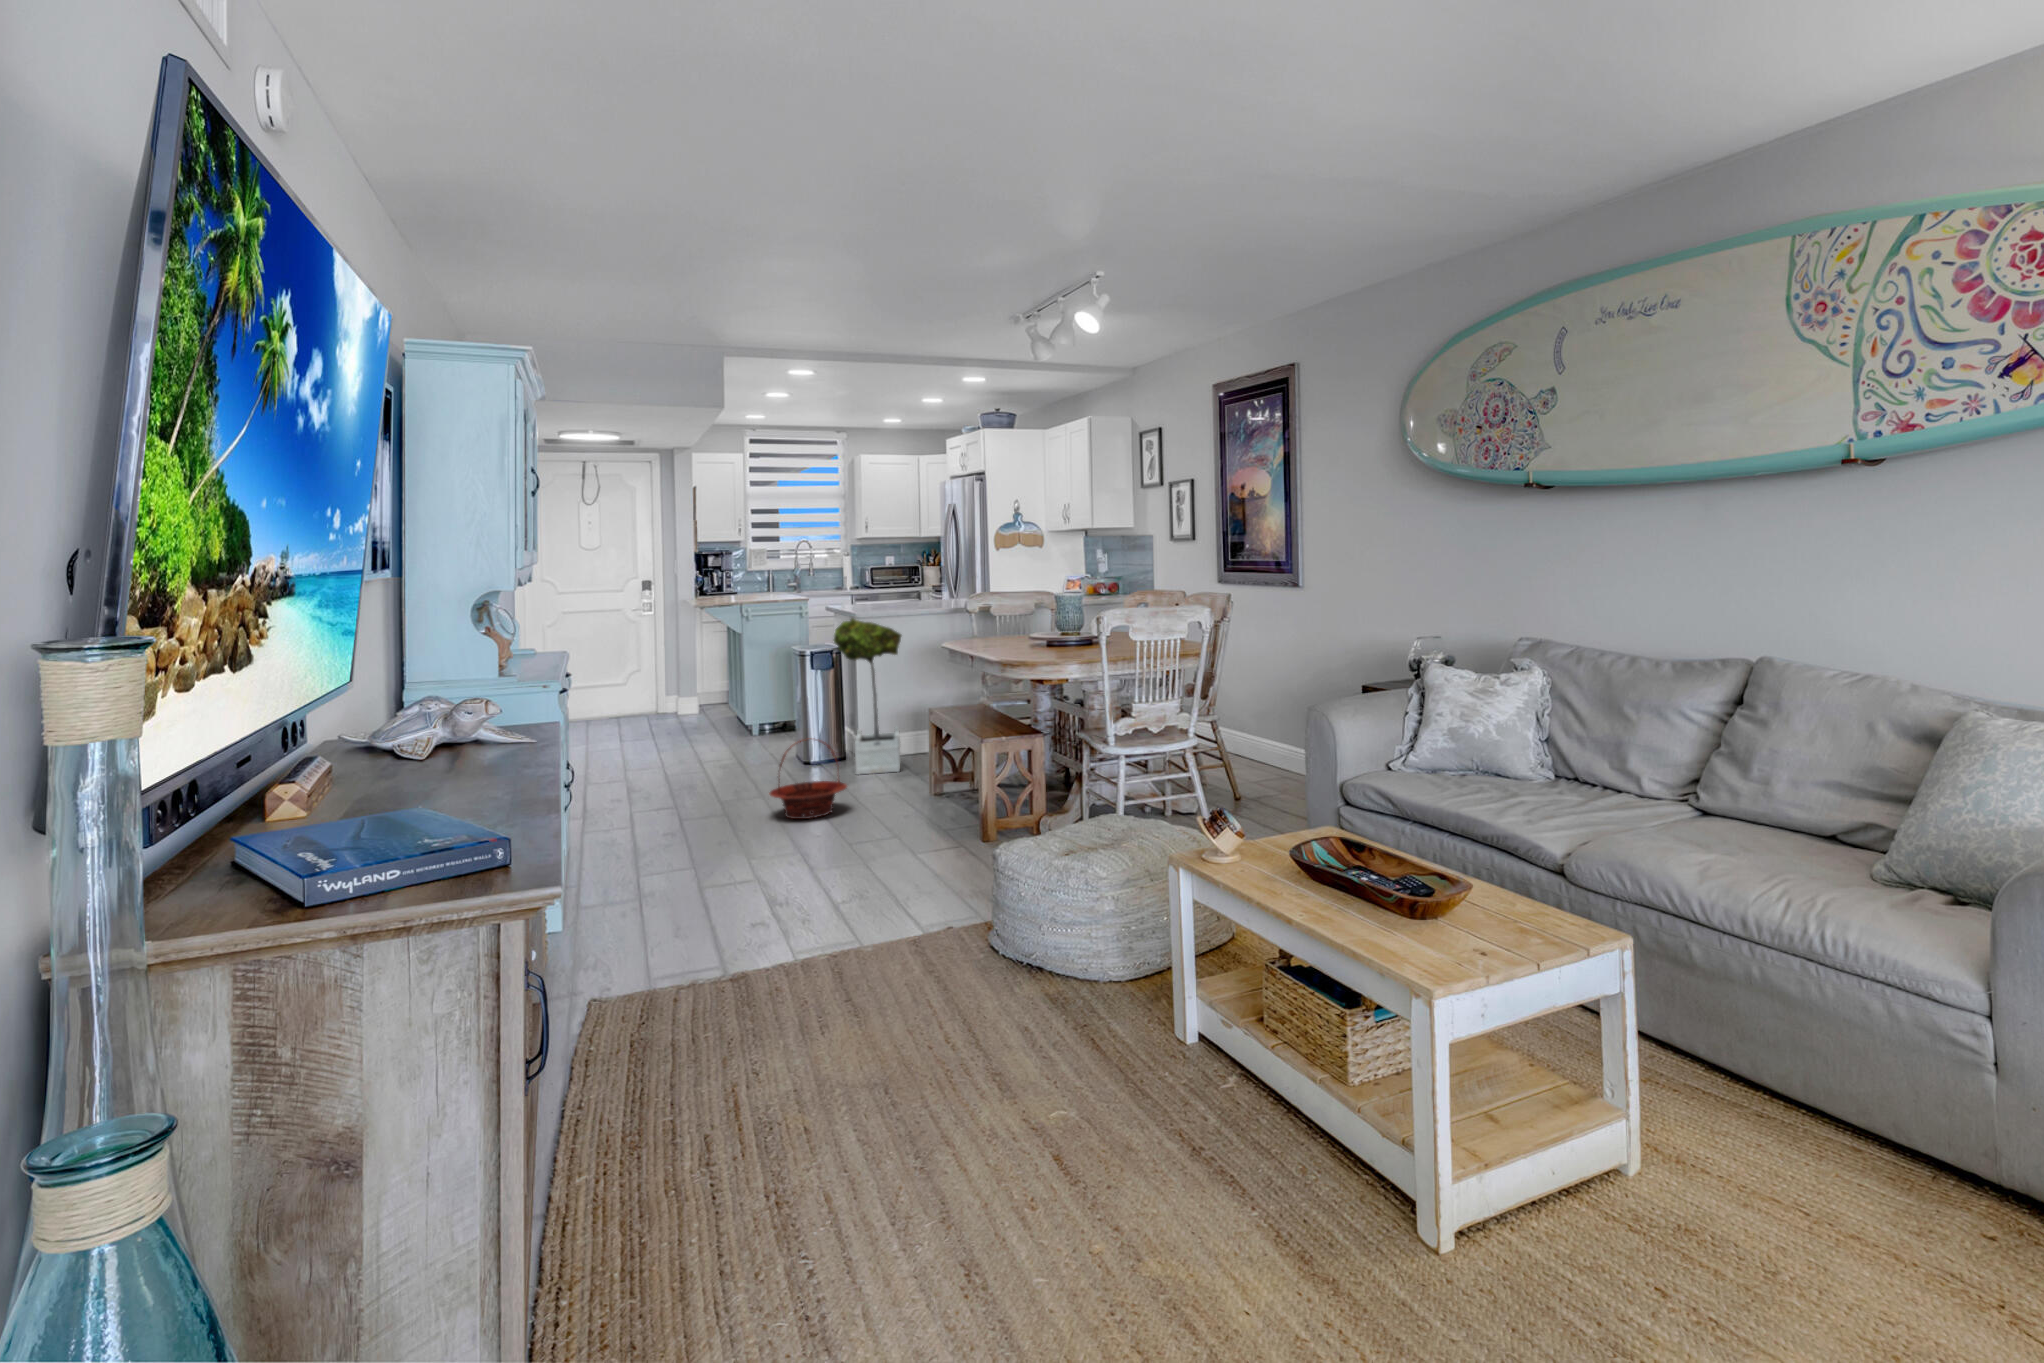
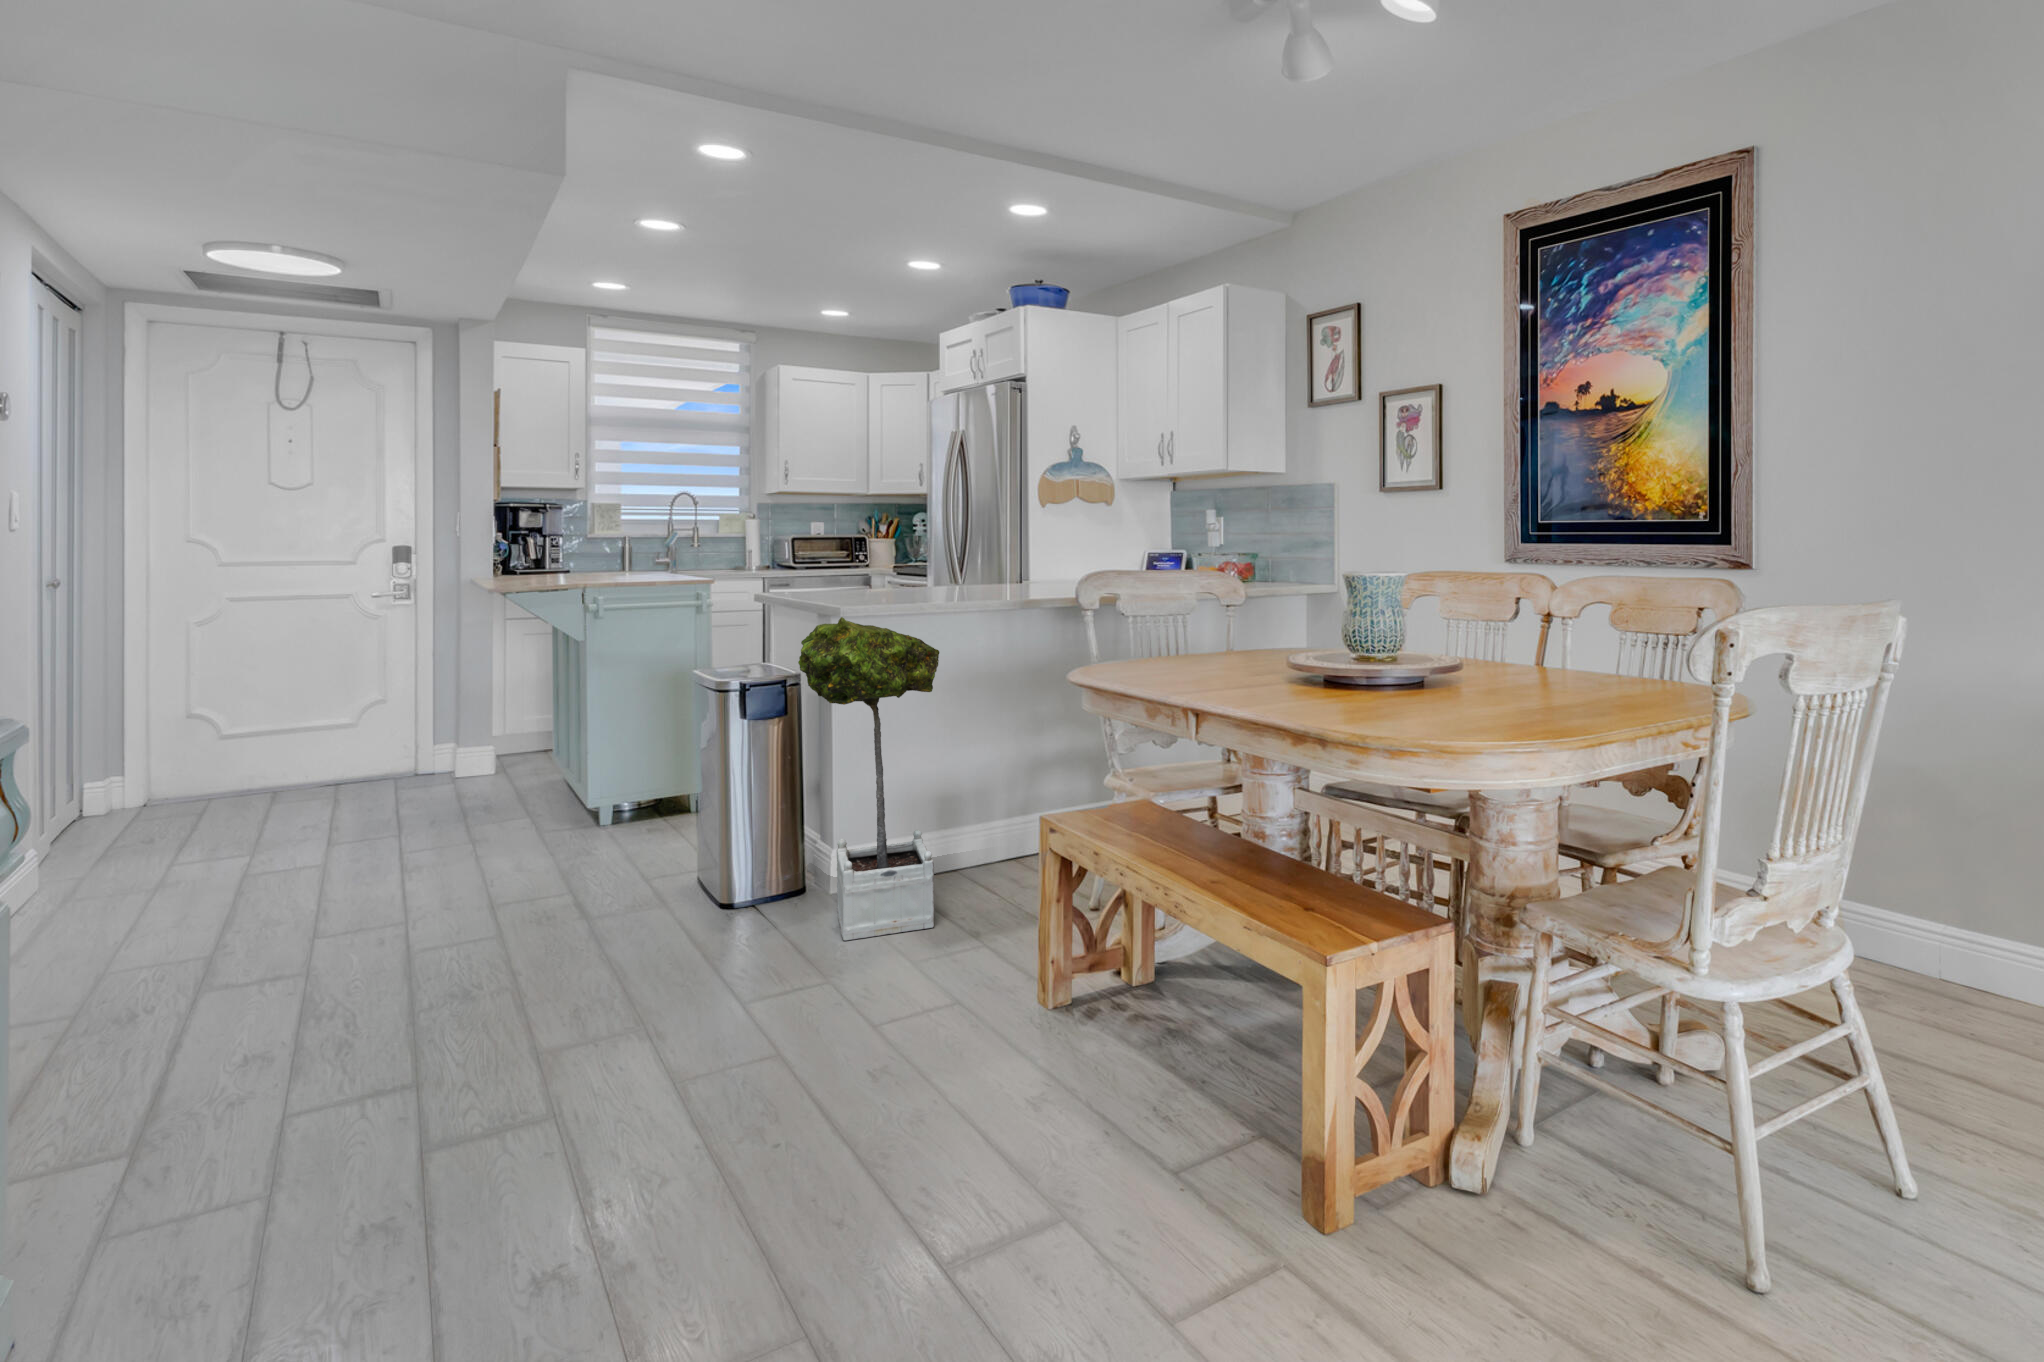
basket: present [769,740,847,819] -> none [670,916,873,1134]

